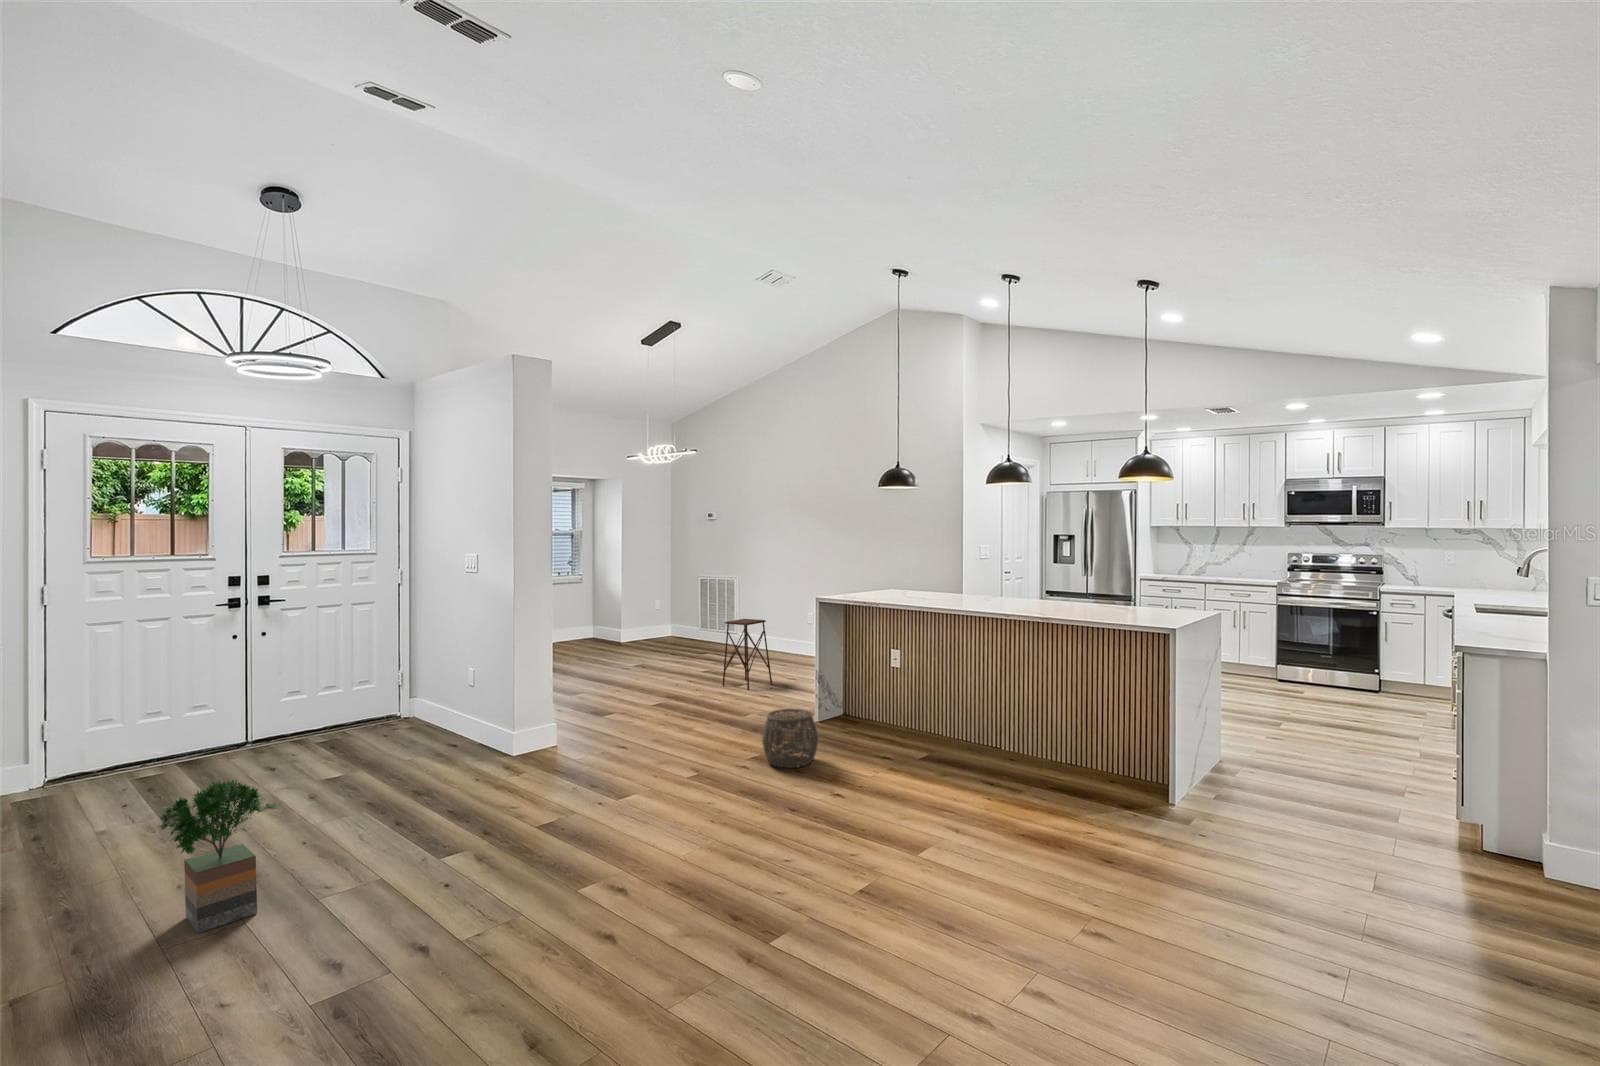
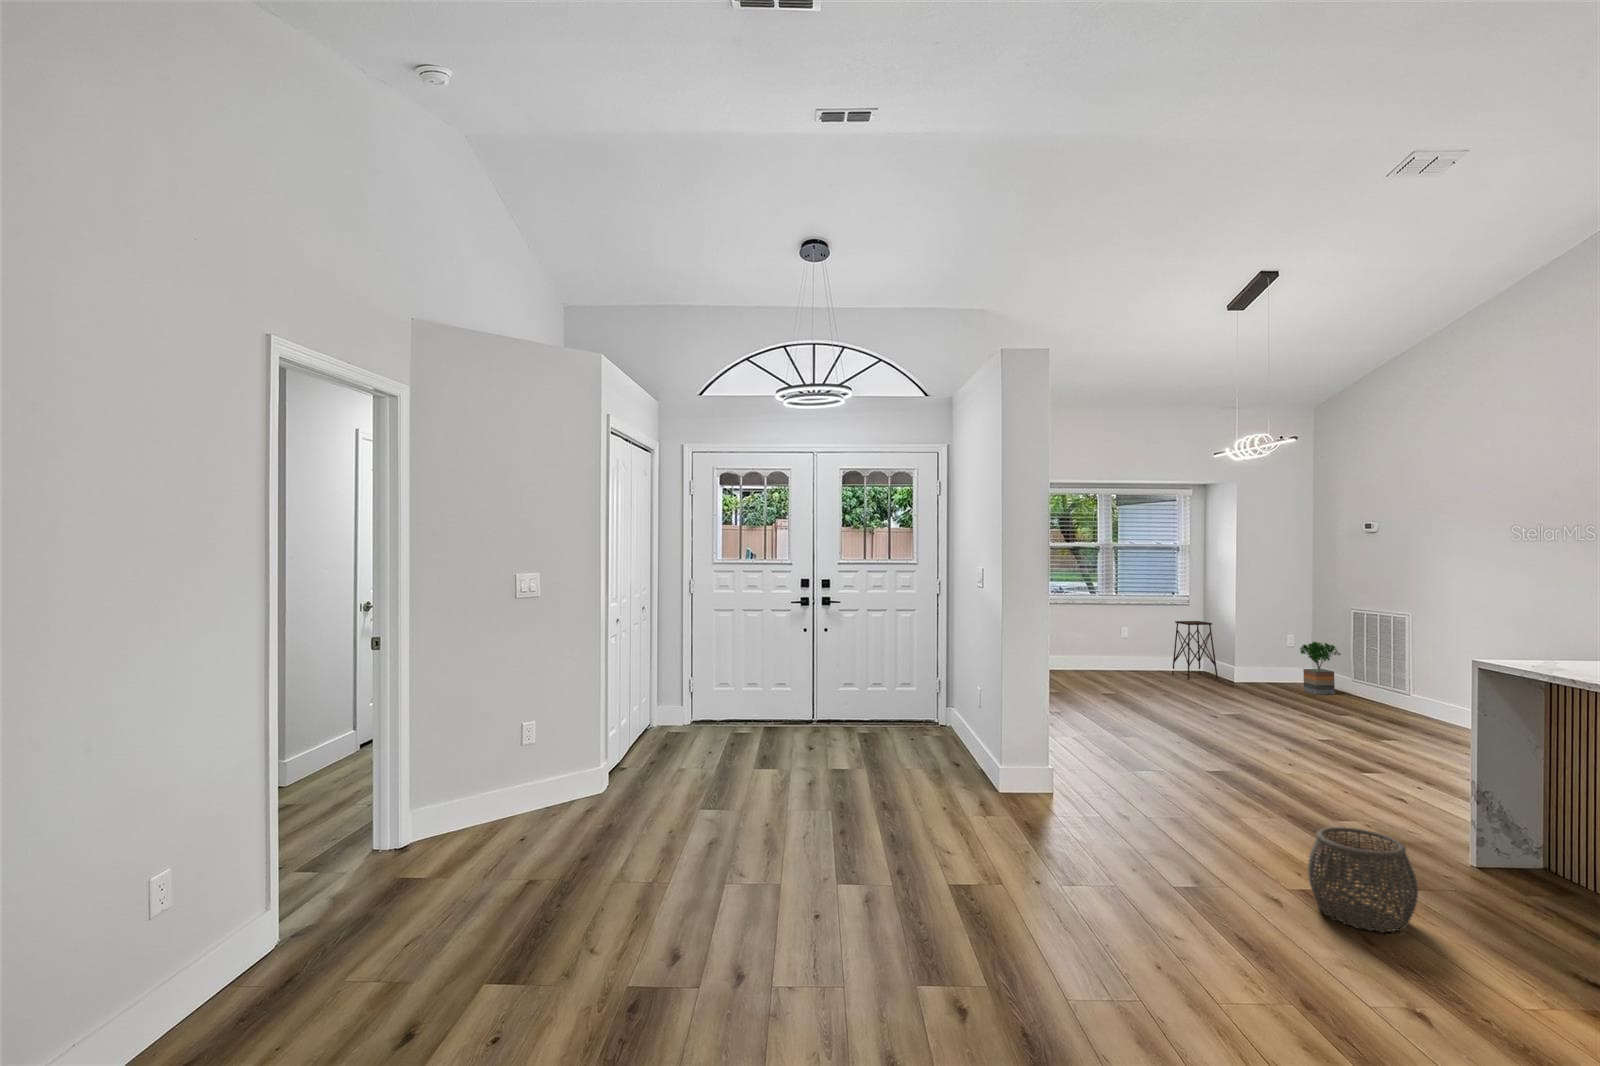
side table: present [722,619,772,690] -> present [1172,621,1218,679]
potted tree: present [159,780,278,933] -> present [1300,642,1340,695]

